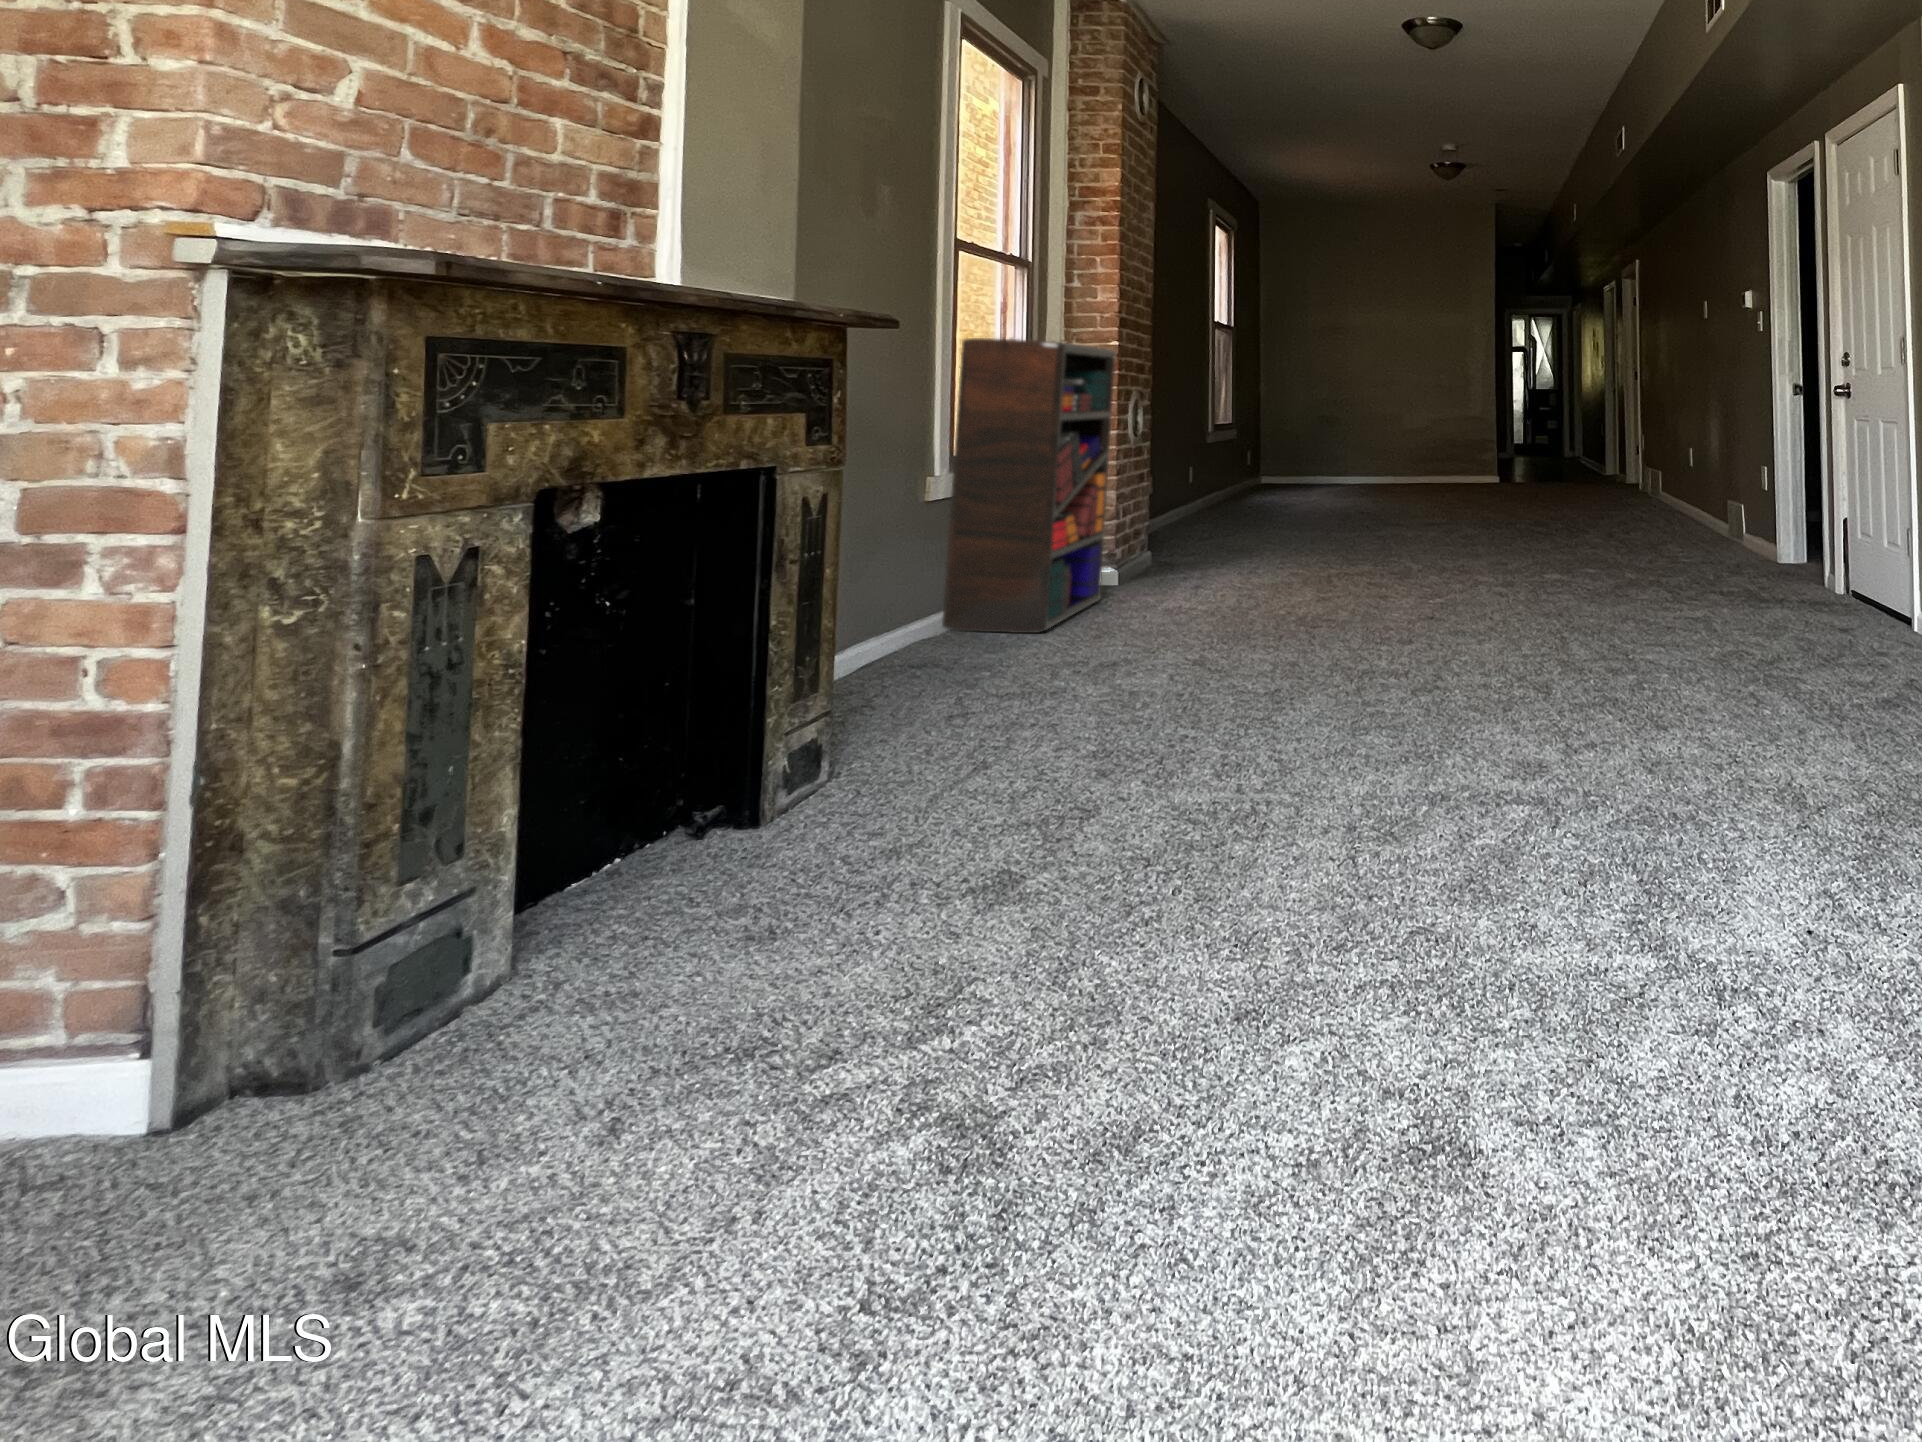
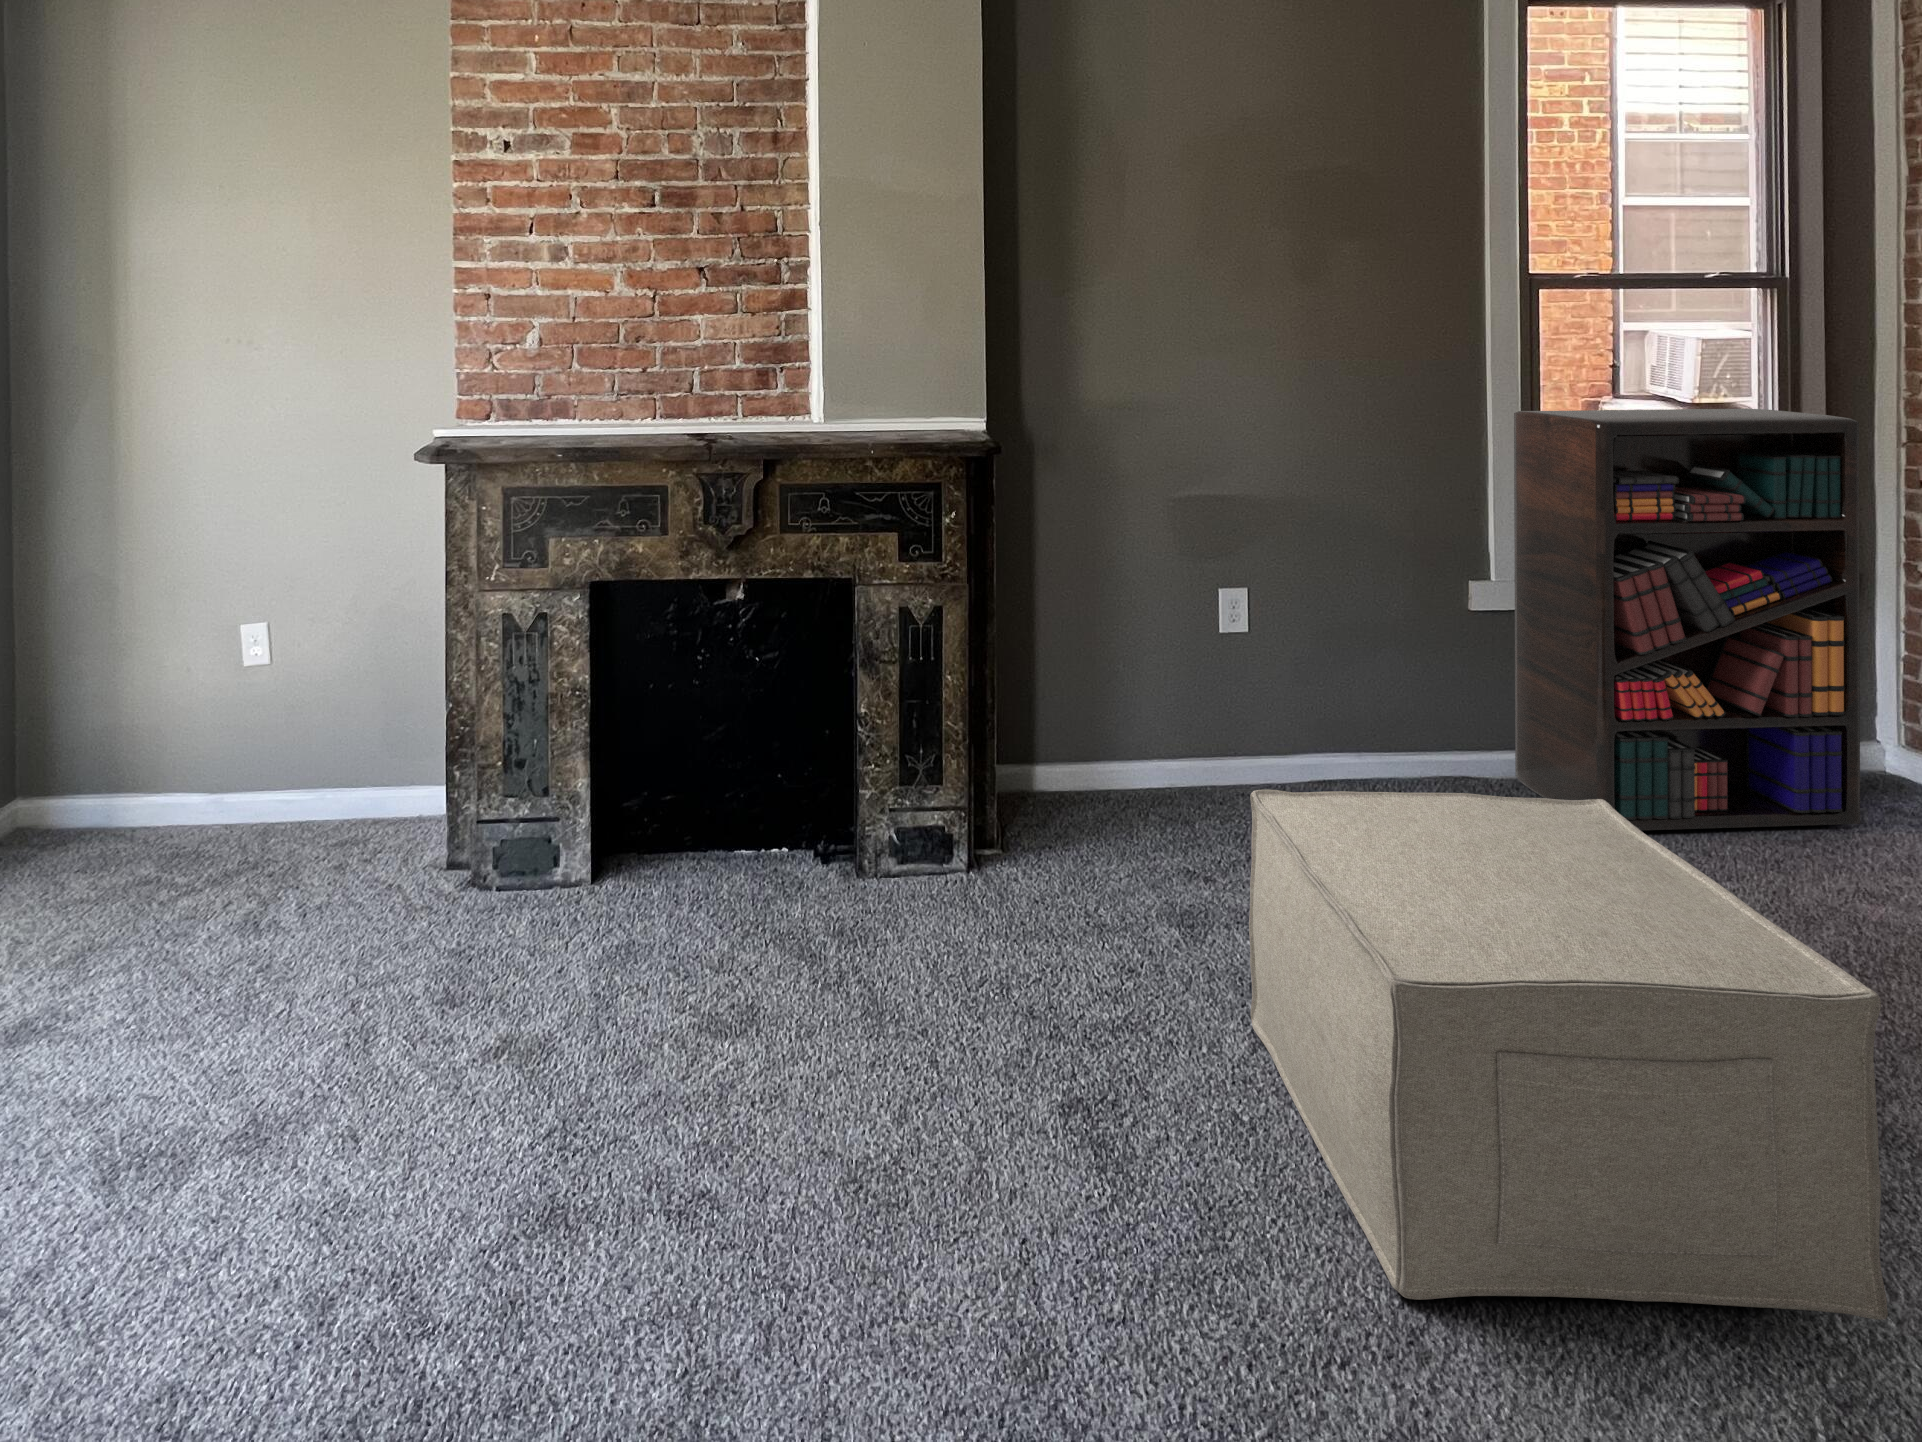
ottoman: none [1171,538,1444,746] -> present [1249,790,1888,1320]

